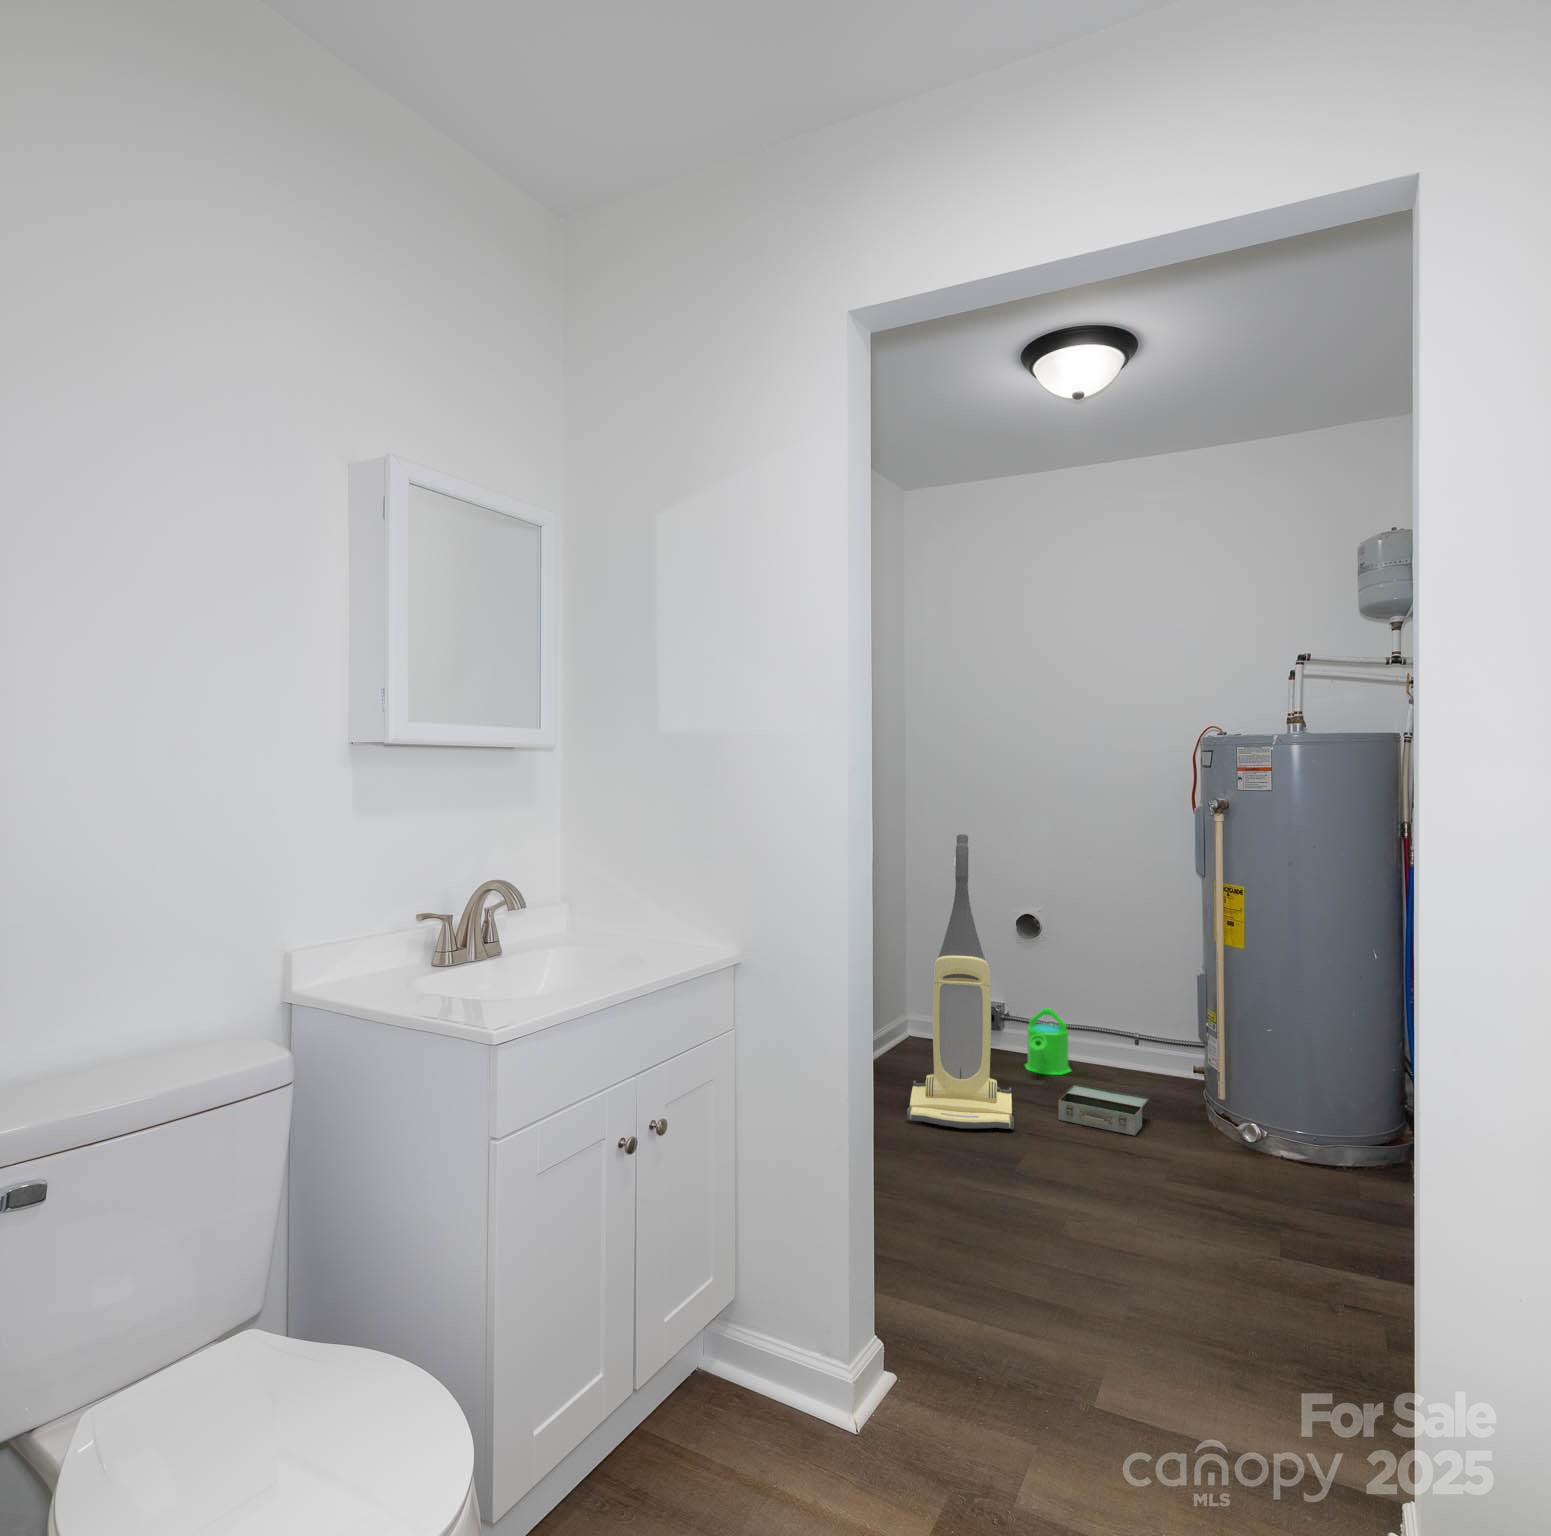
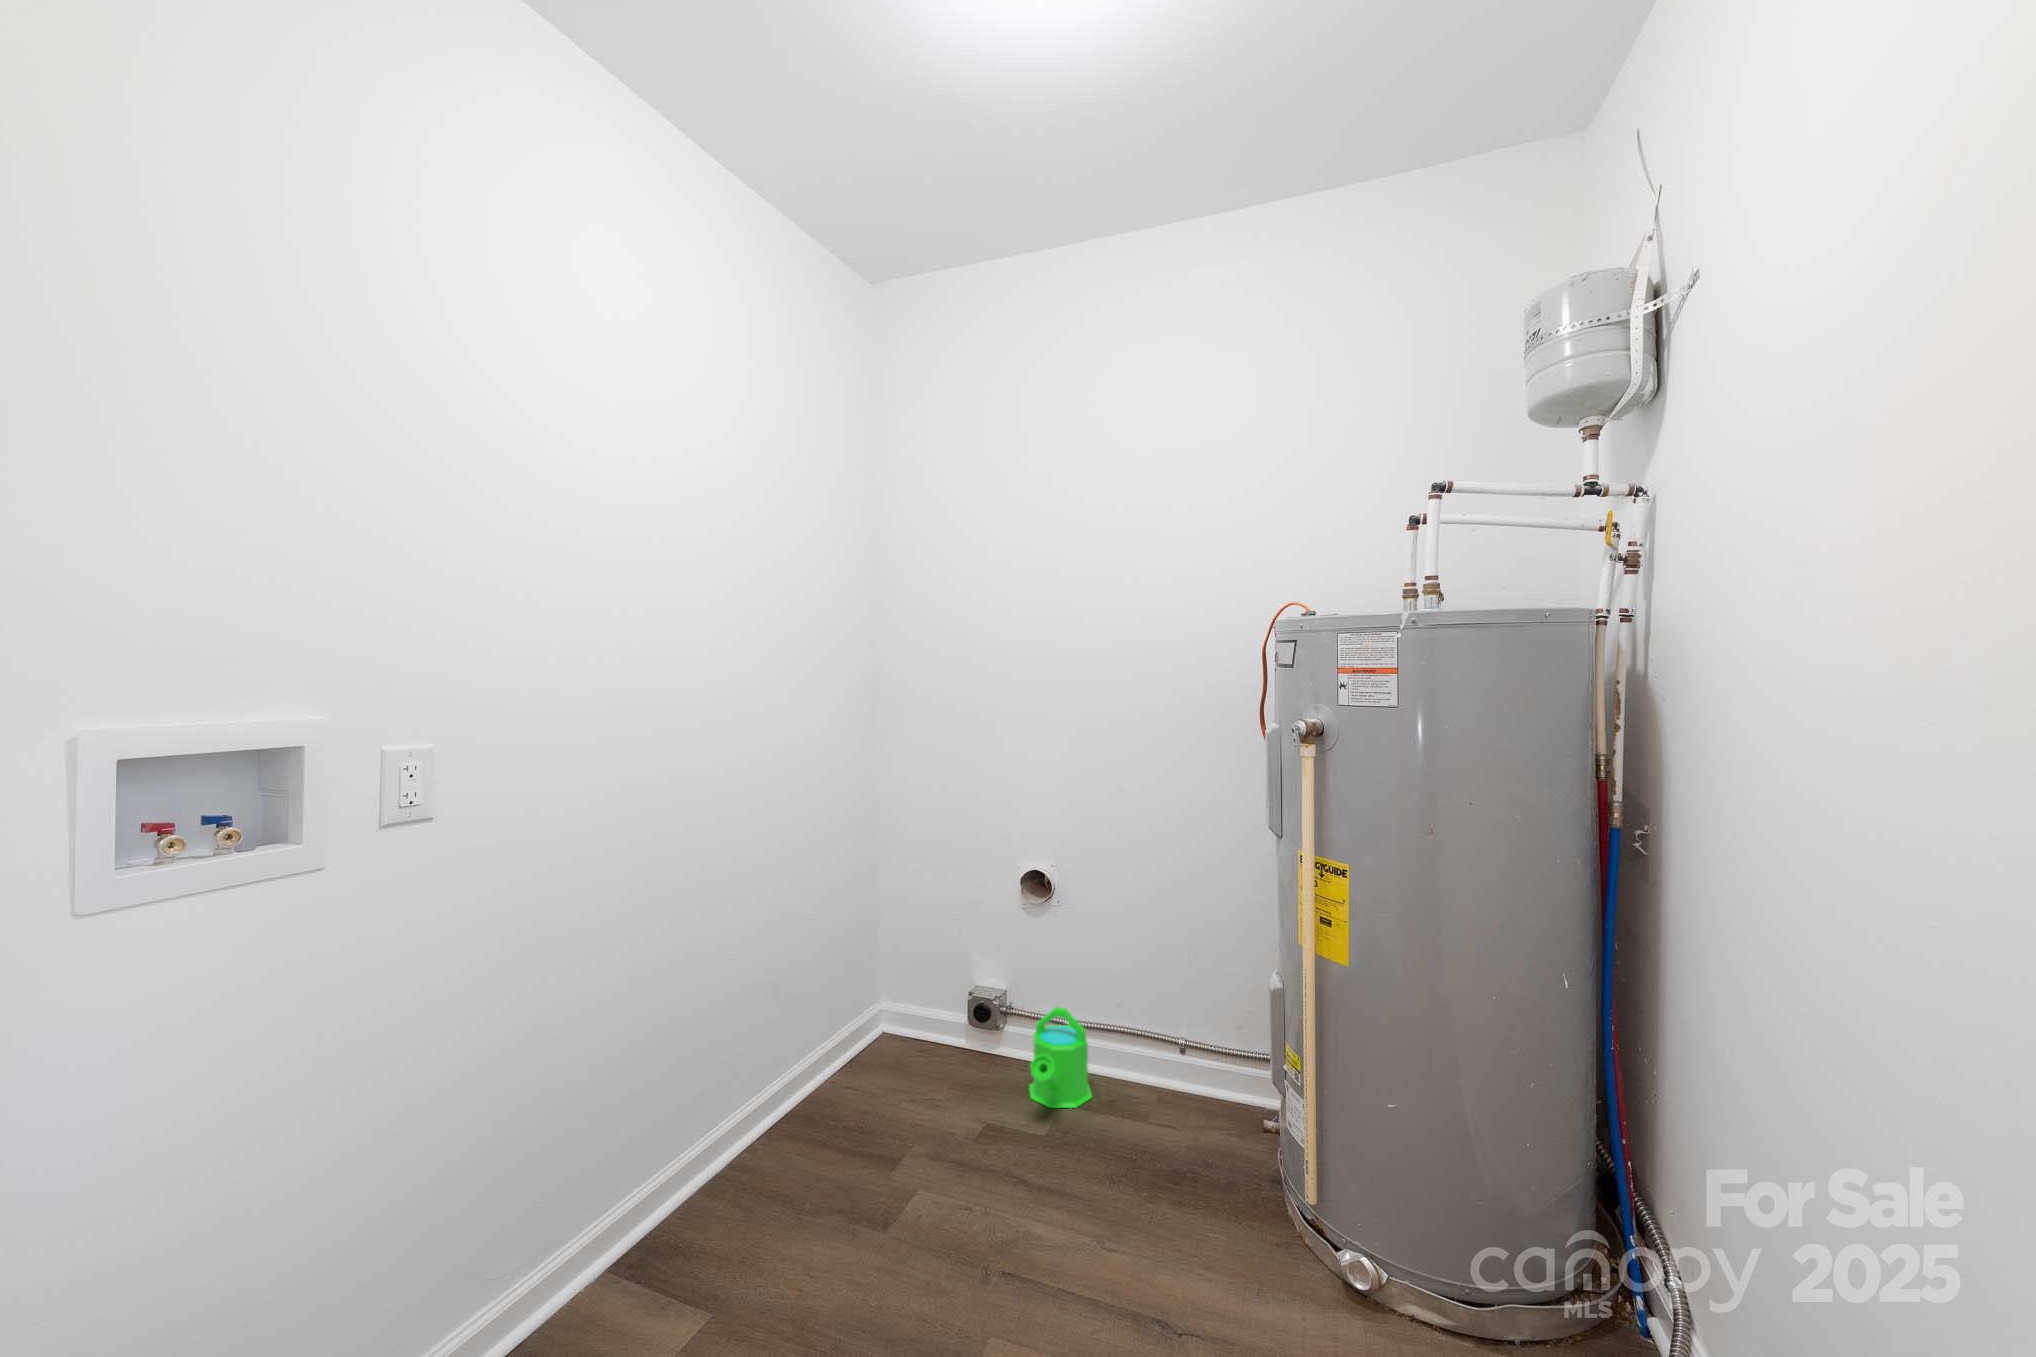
vacuum cleaner: present [907,834,1014,1130] -> none [804,773,987,1287]
toolbox: present [1058,1084,1148,1135] -> none [1058,1154,1197,1275]

